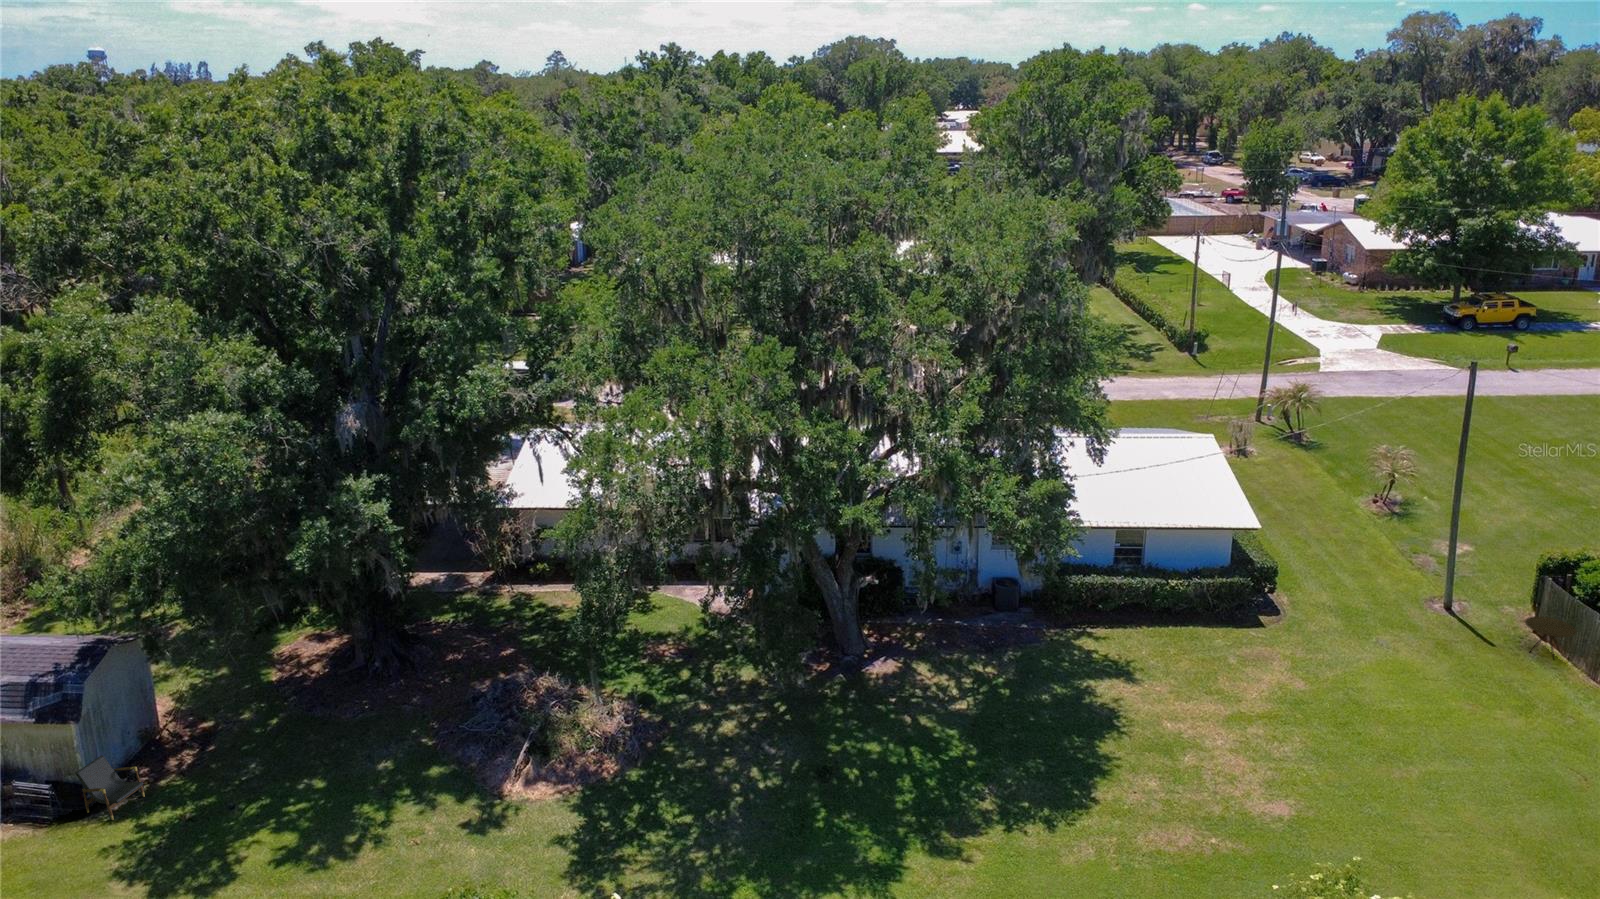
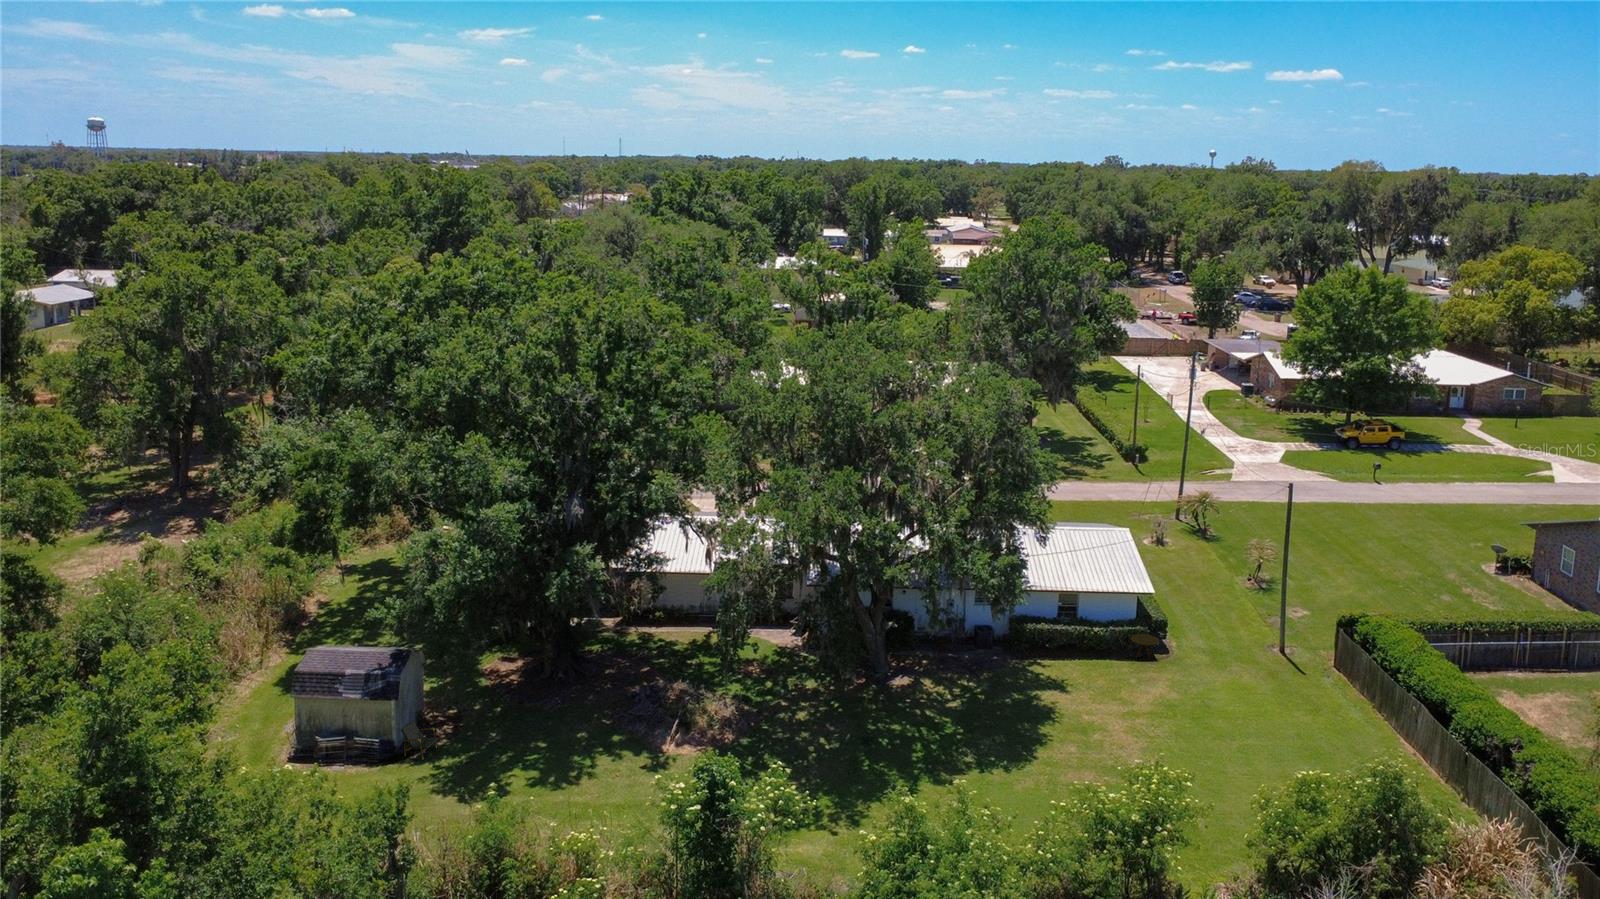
round table: present [1525,616,1576,657] -> present [1131,634,1160,660]

